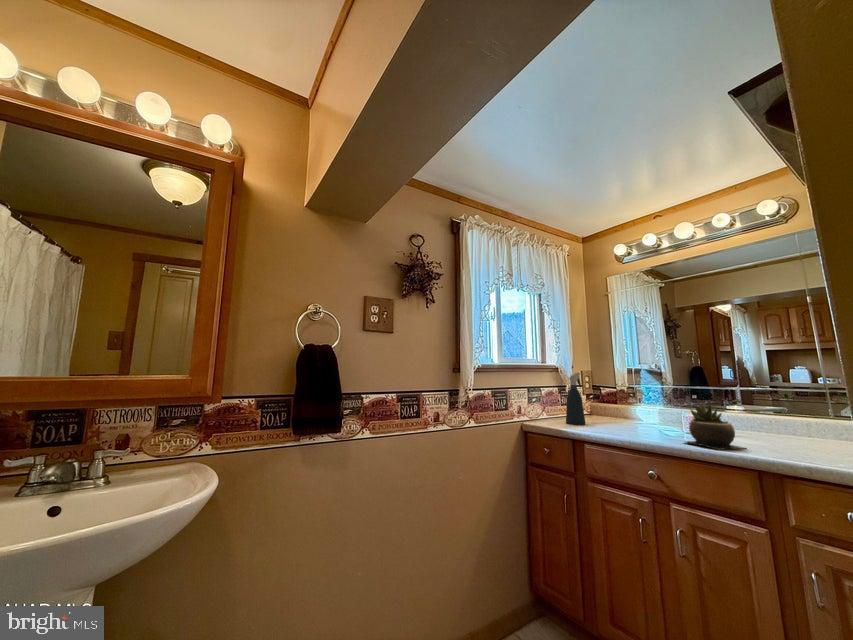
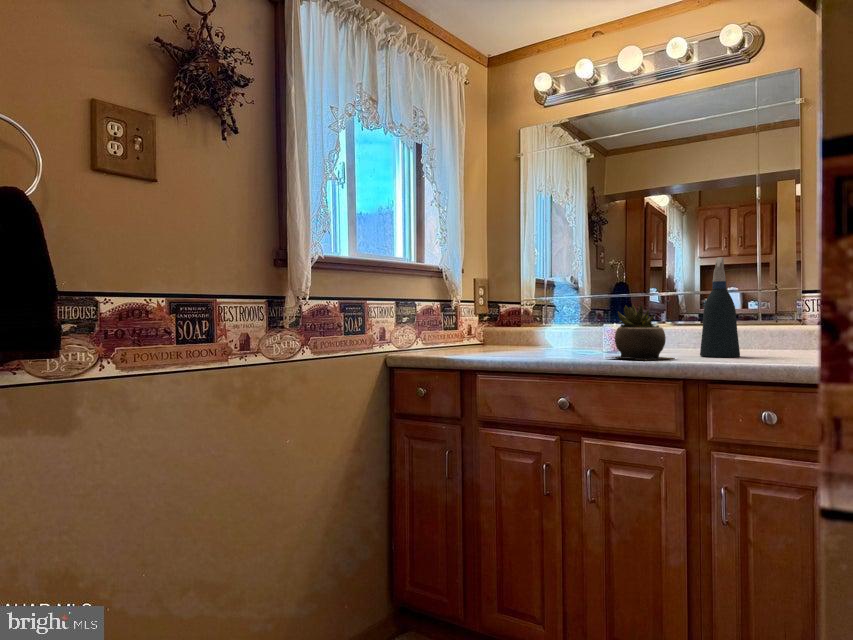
spray bottle: present [566,372,586,425] -> present [700,257,740,357]

